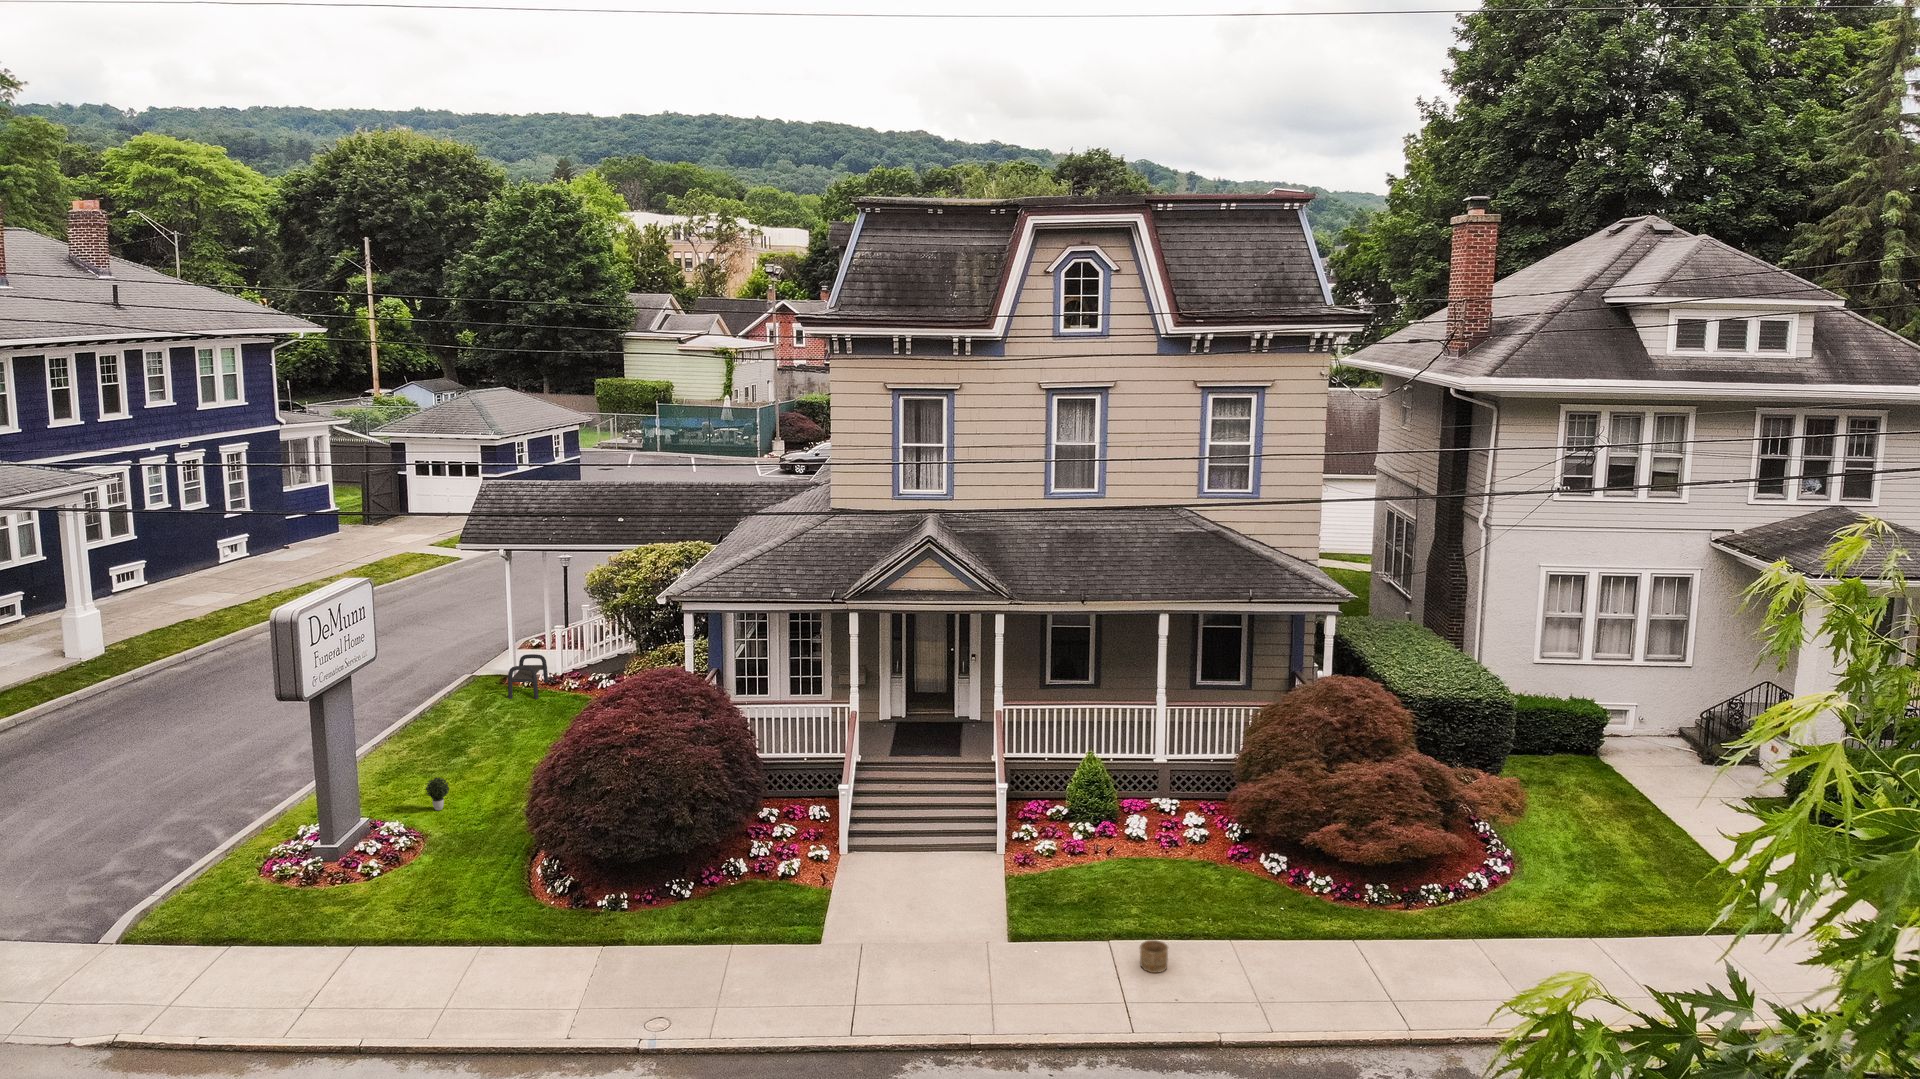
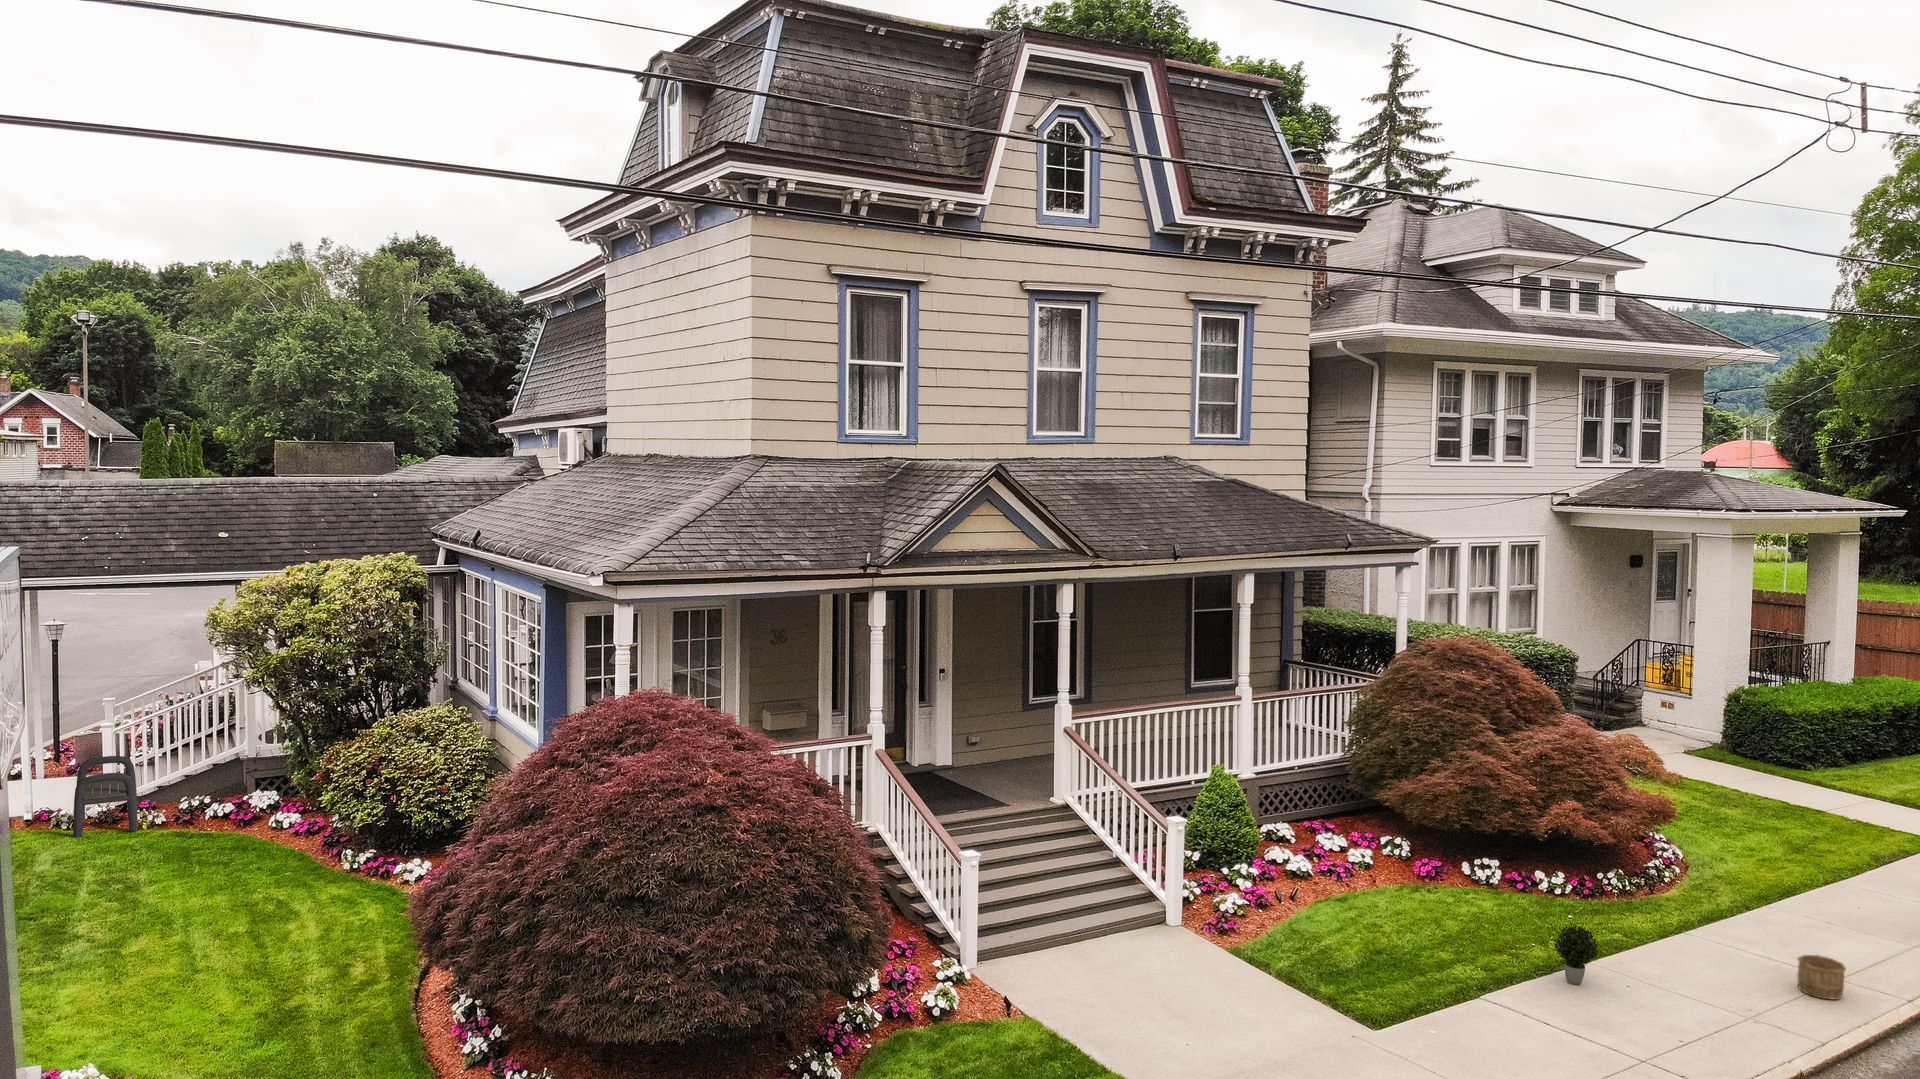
potted plant: present [426,777,449,810] -> present [1553,925,1598,985]
wooden bucket: present [1140,940,1168,973] -> present [1798,955,1846,1000]

